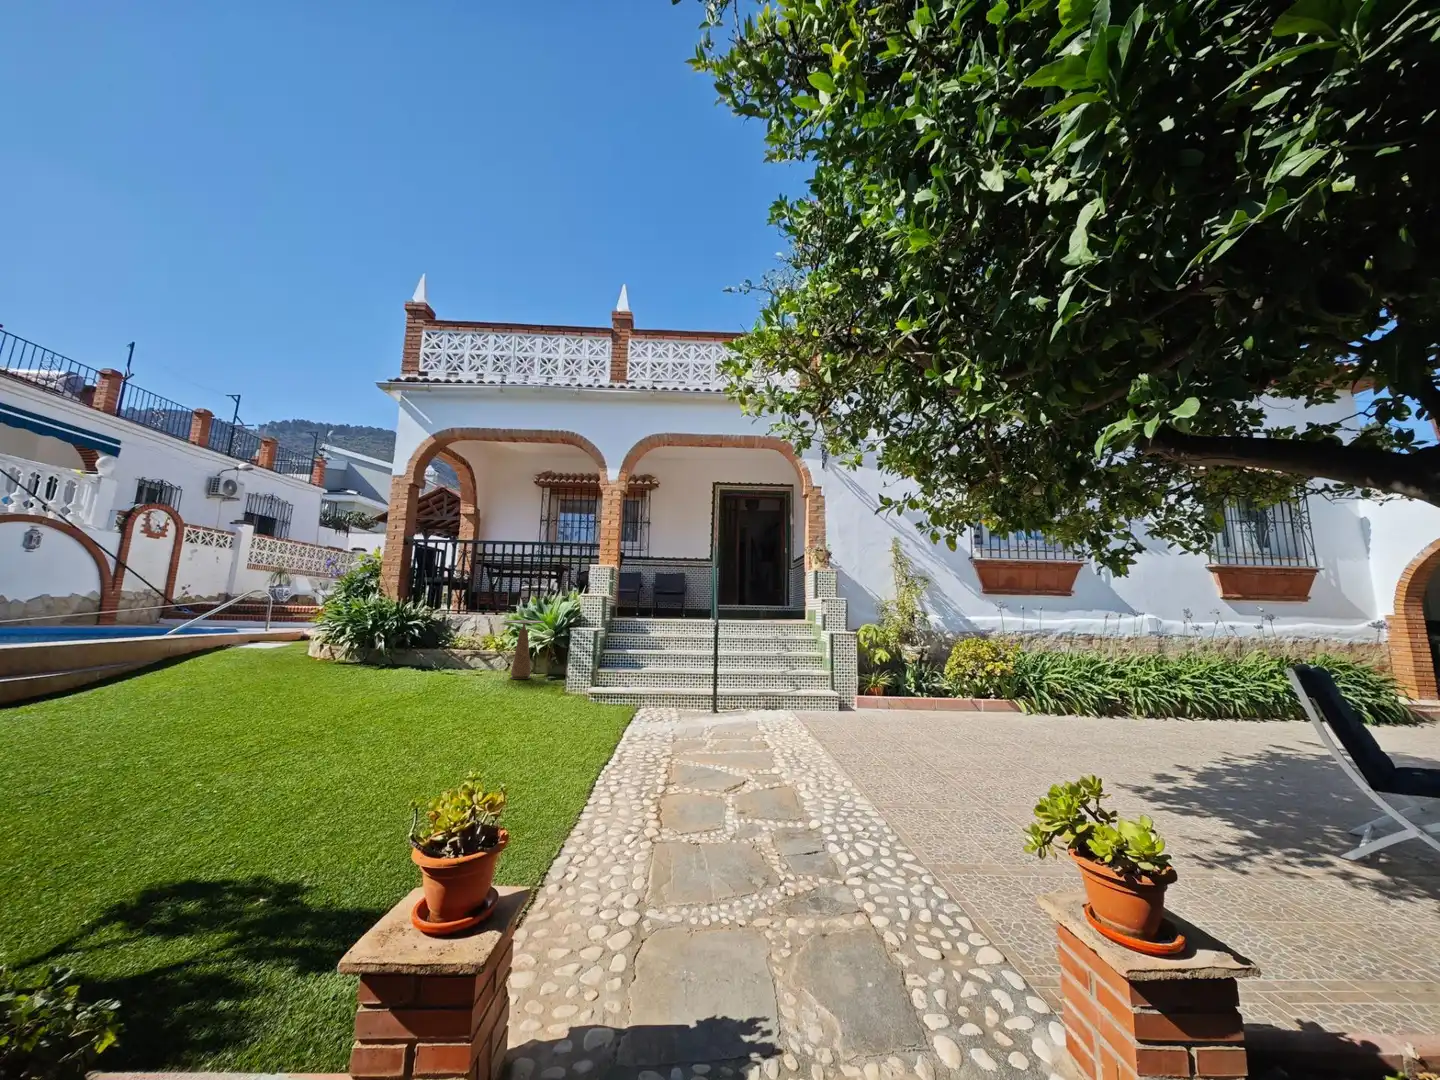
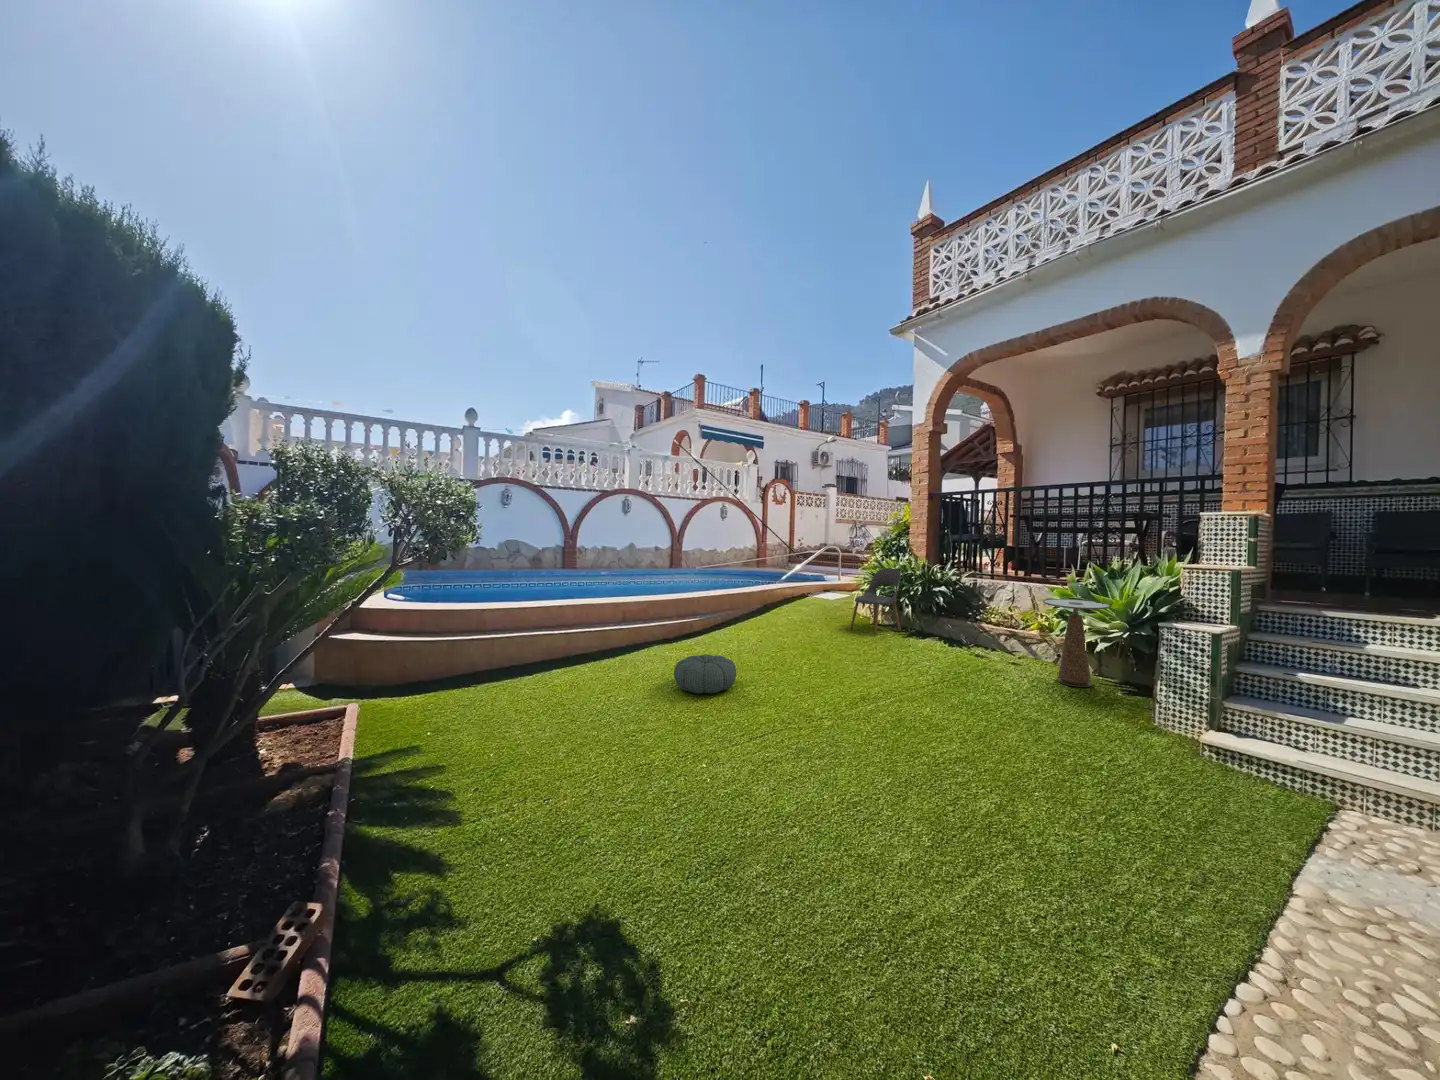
chair: none [317,605,379,669] -> present [850,568,901,635]
pouf: none [96,693,204,737] -> present [674,654,736,694]

